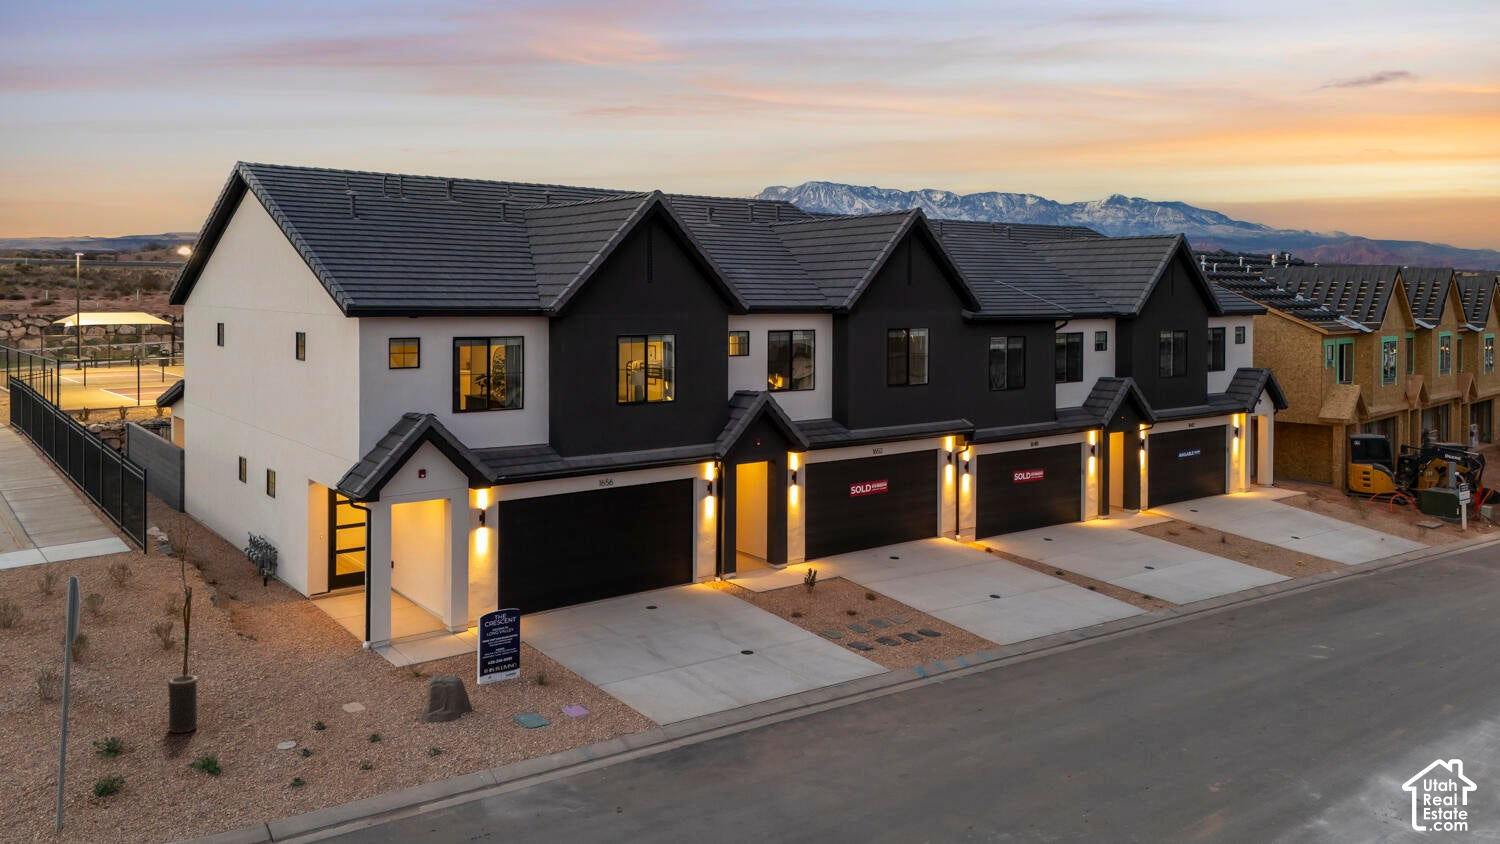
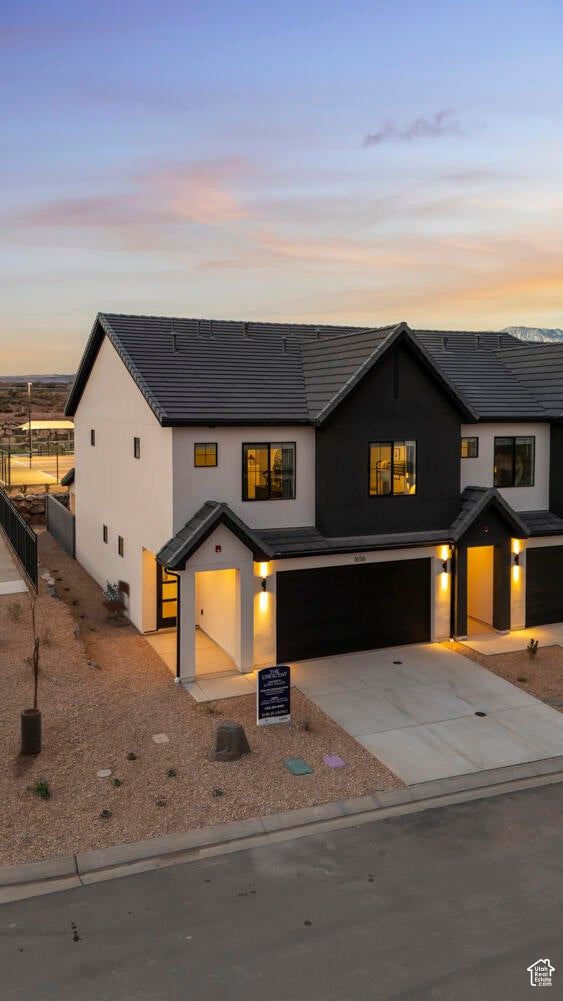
bench: none [246,527,290,589] -> present [102,580,130,627]

